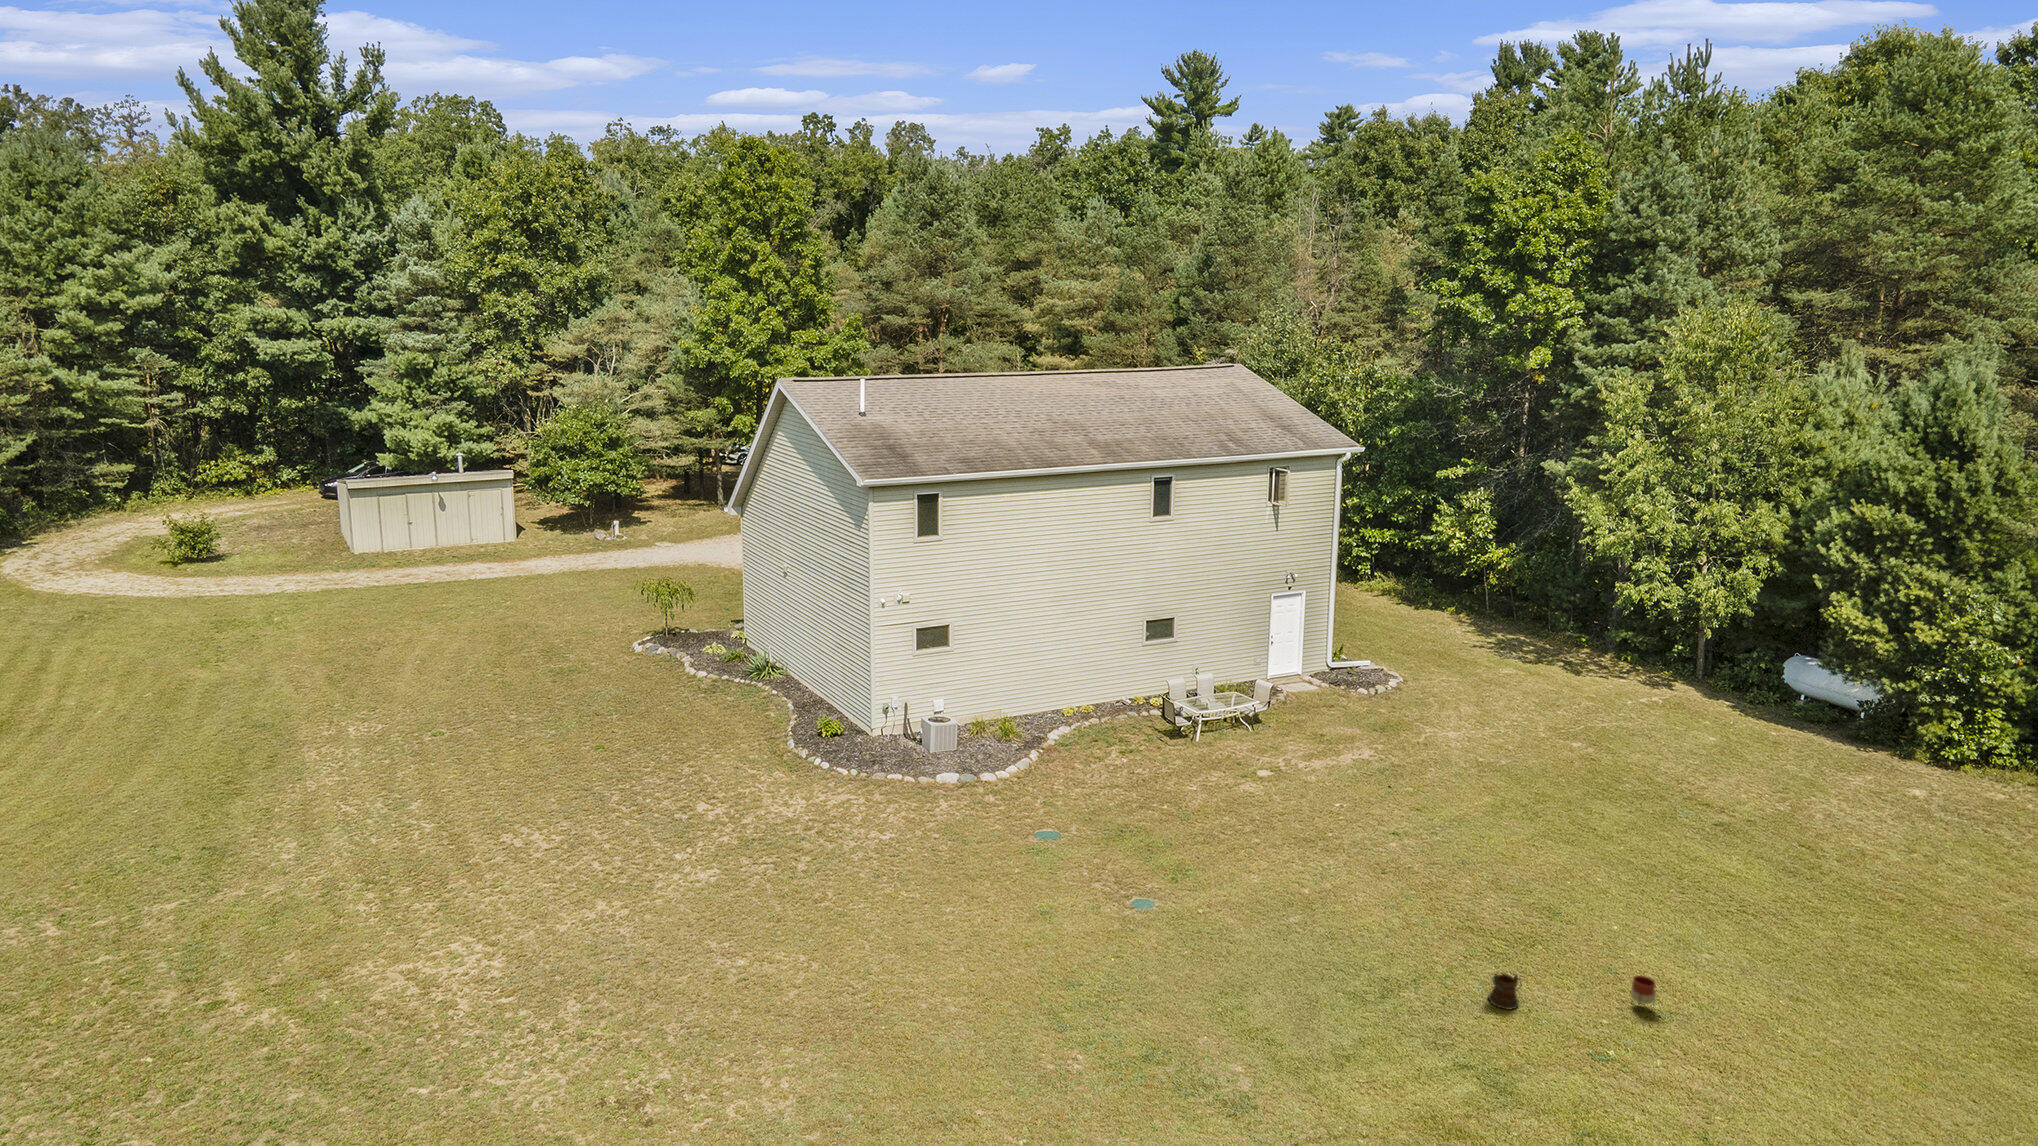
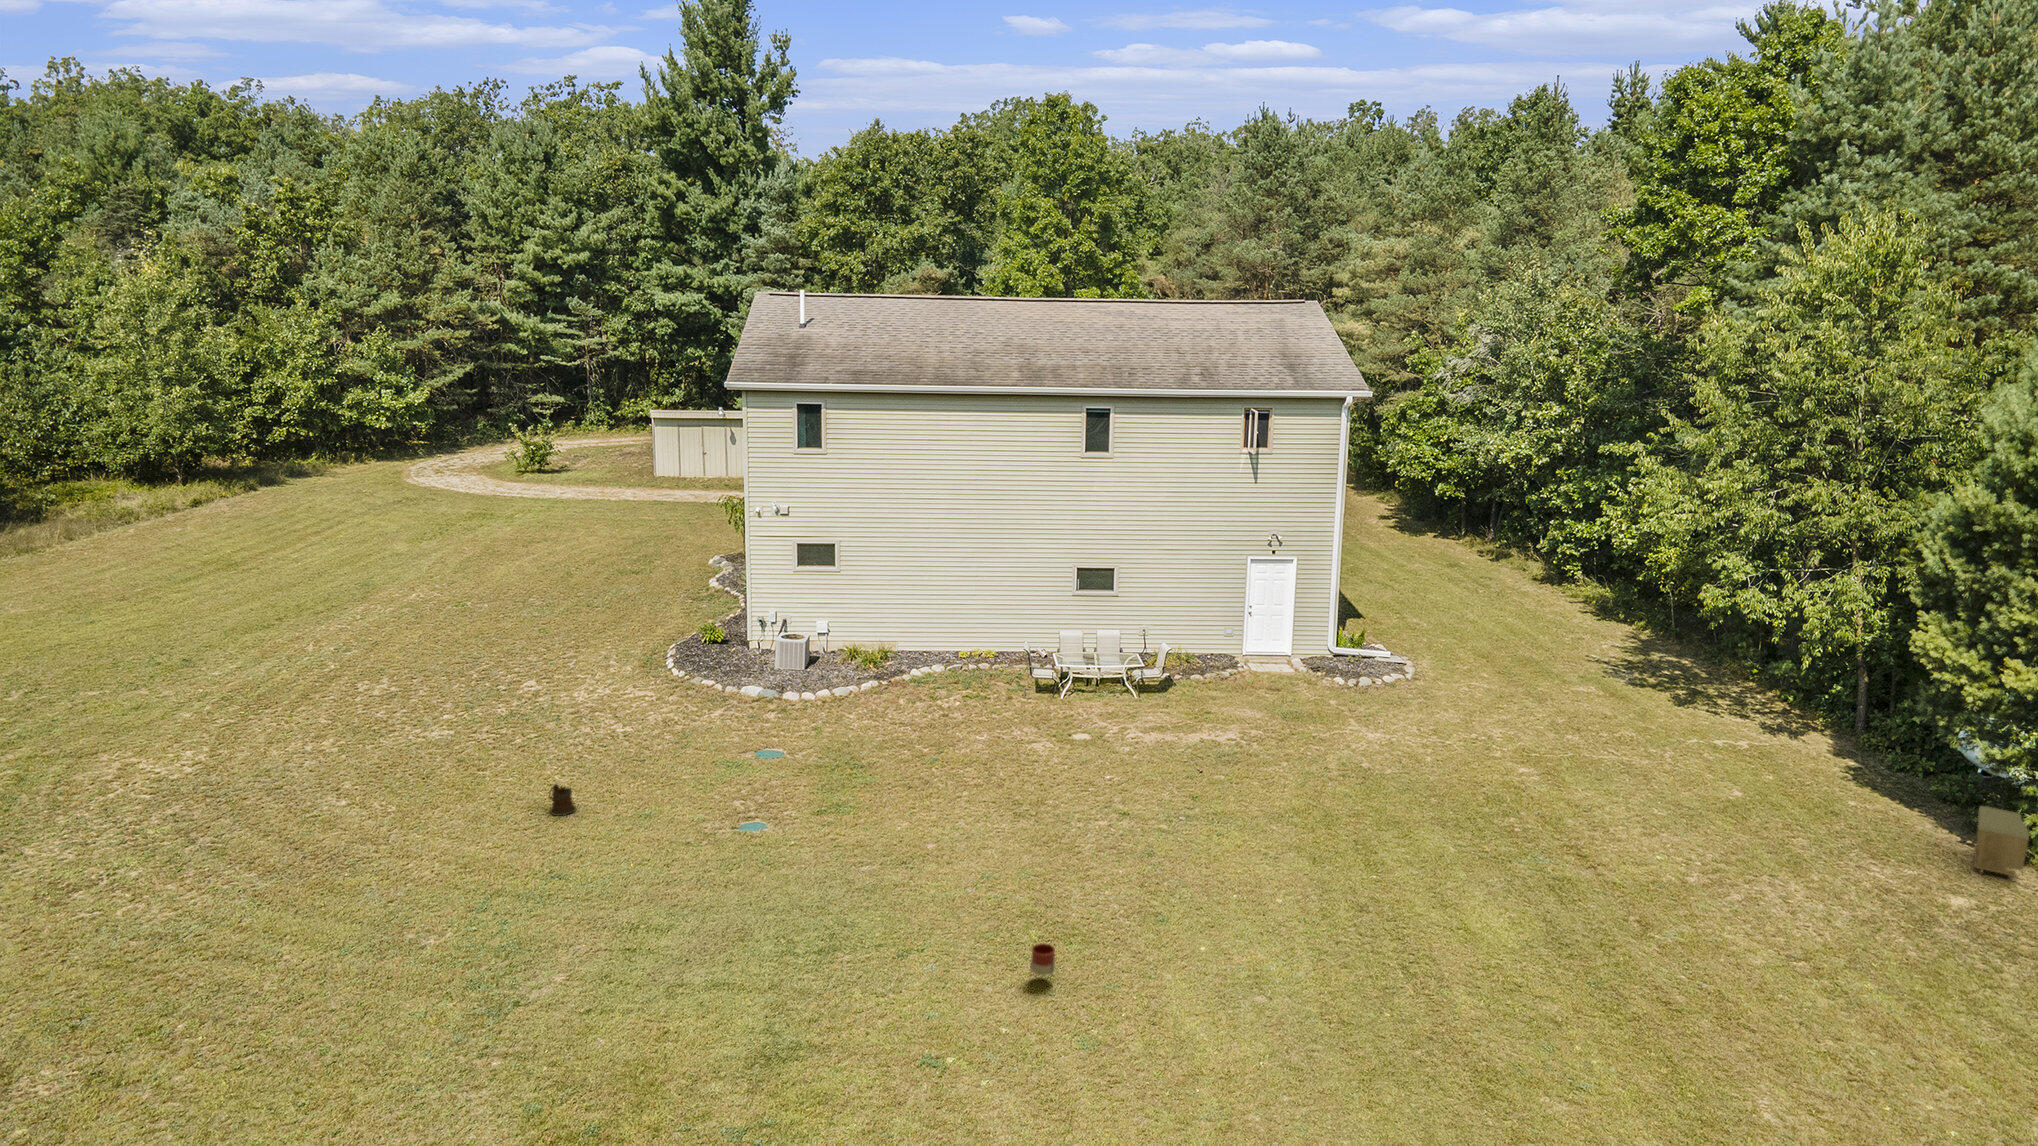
storage bench: none [1873,717,1930,763] -> present [1974,806,2029,879]
bucket: present [1488,974,1522,1009] -> present [549,784,576,816]

